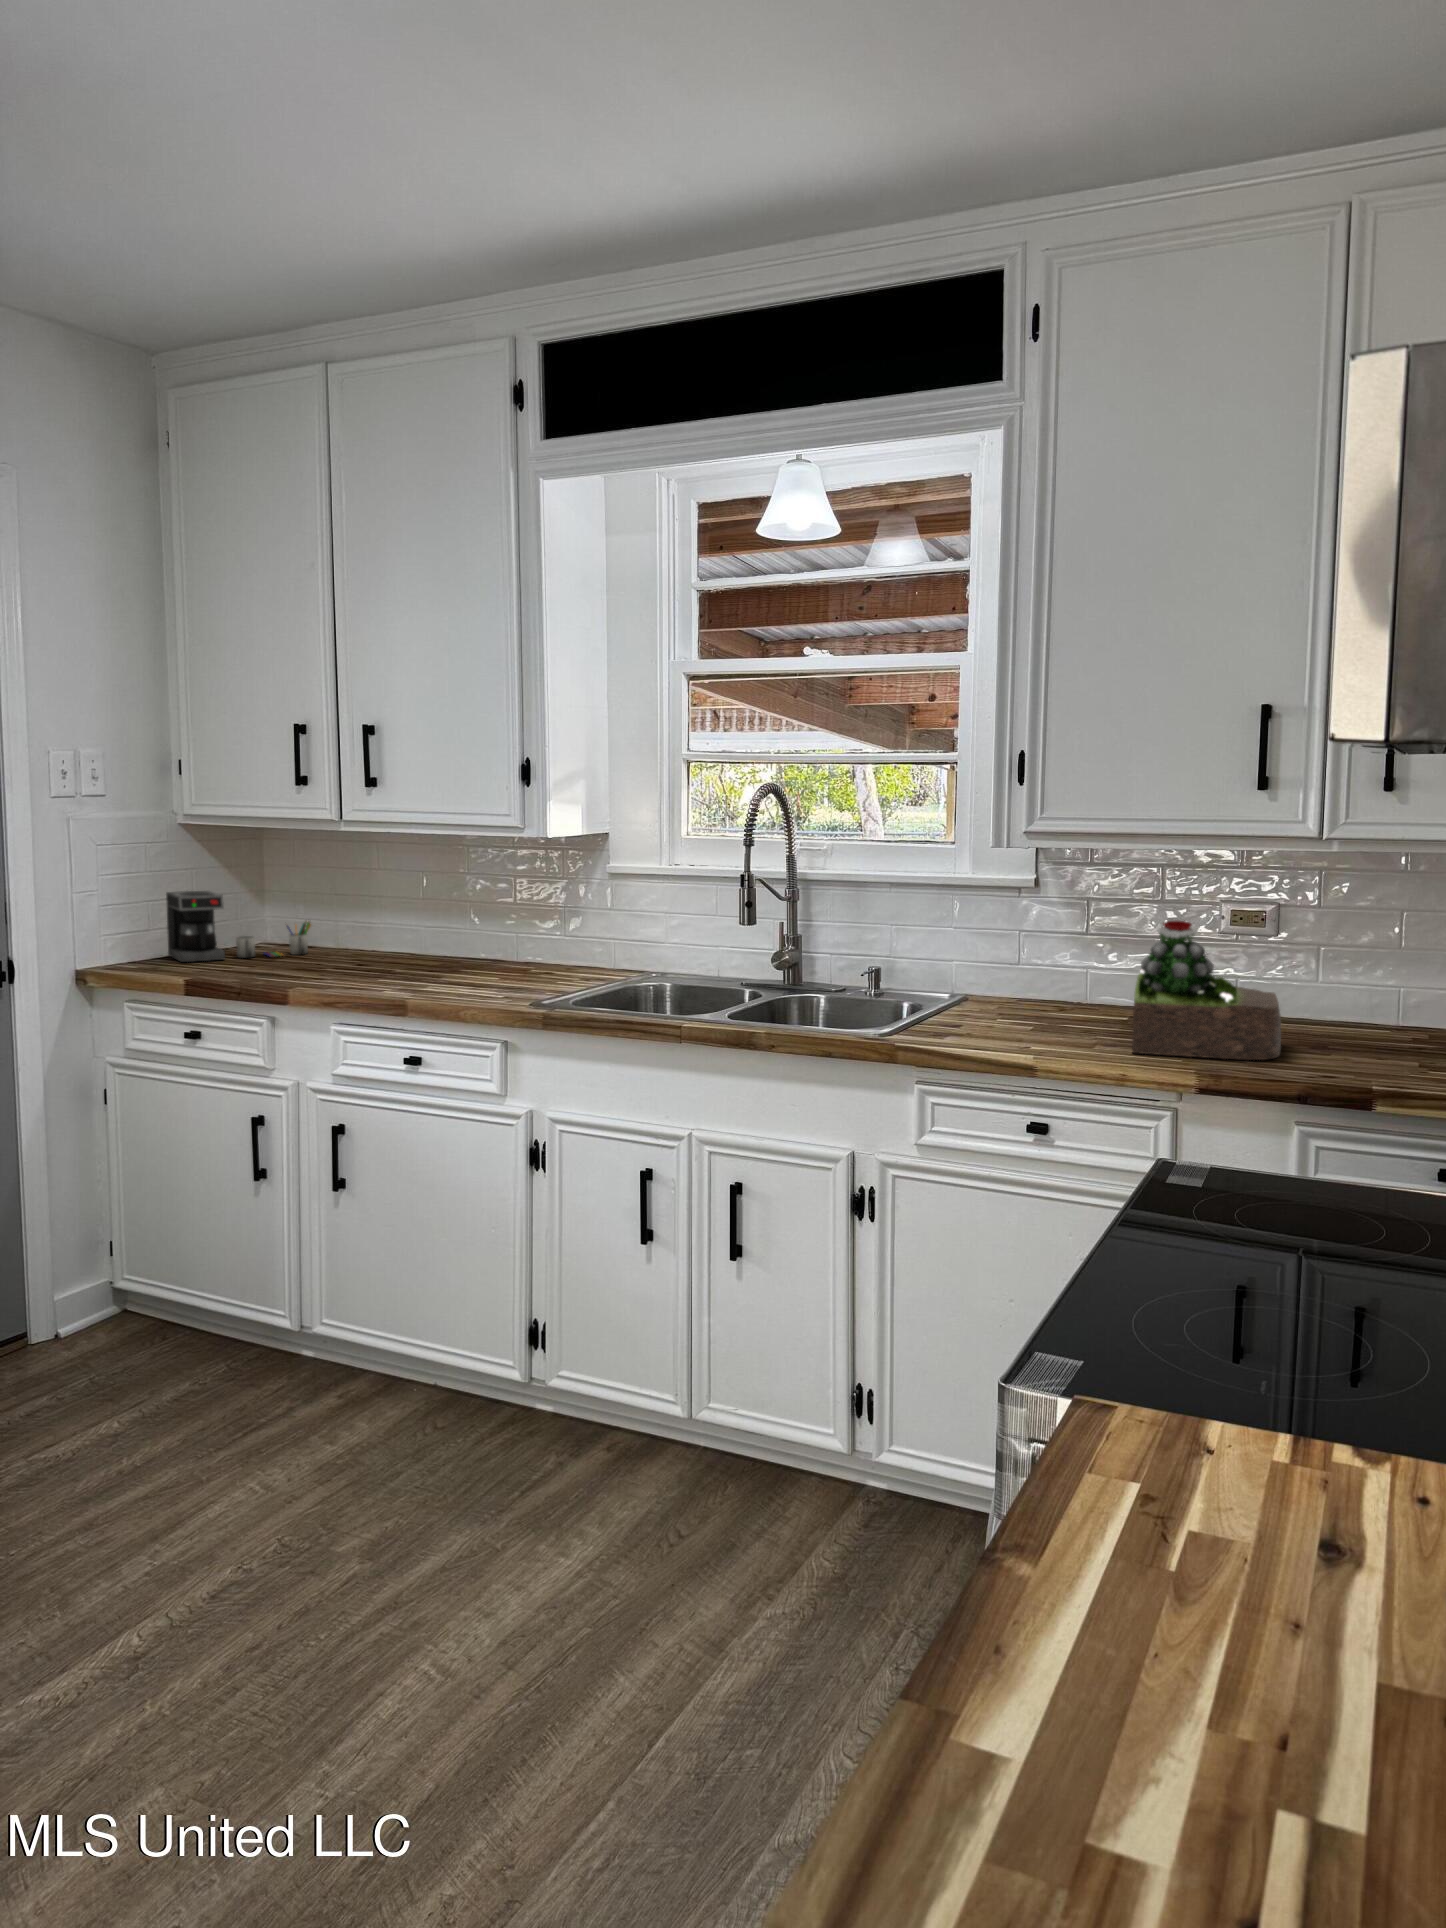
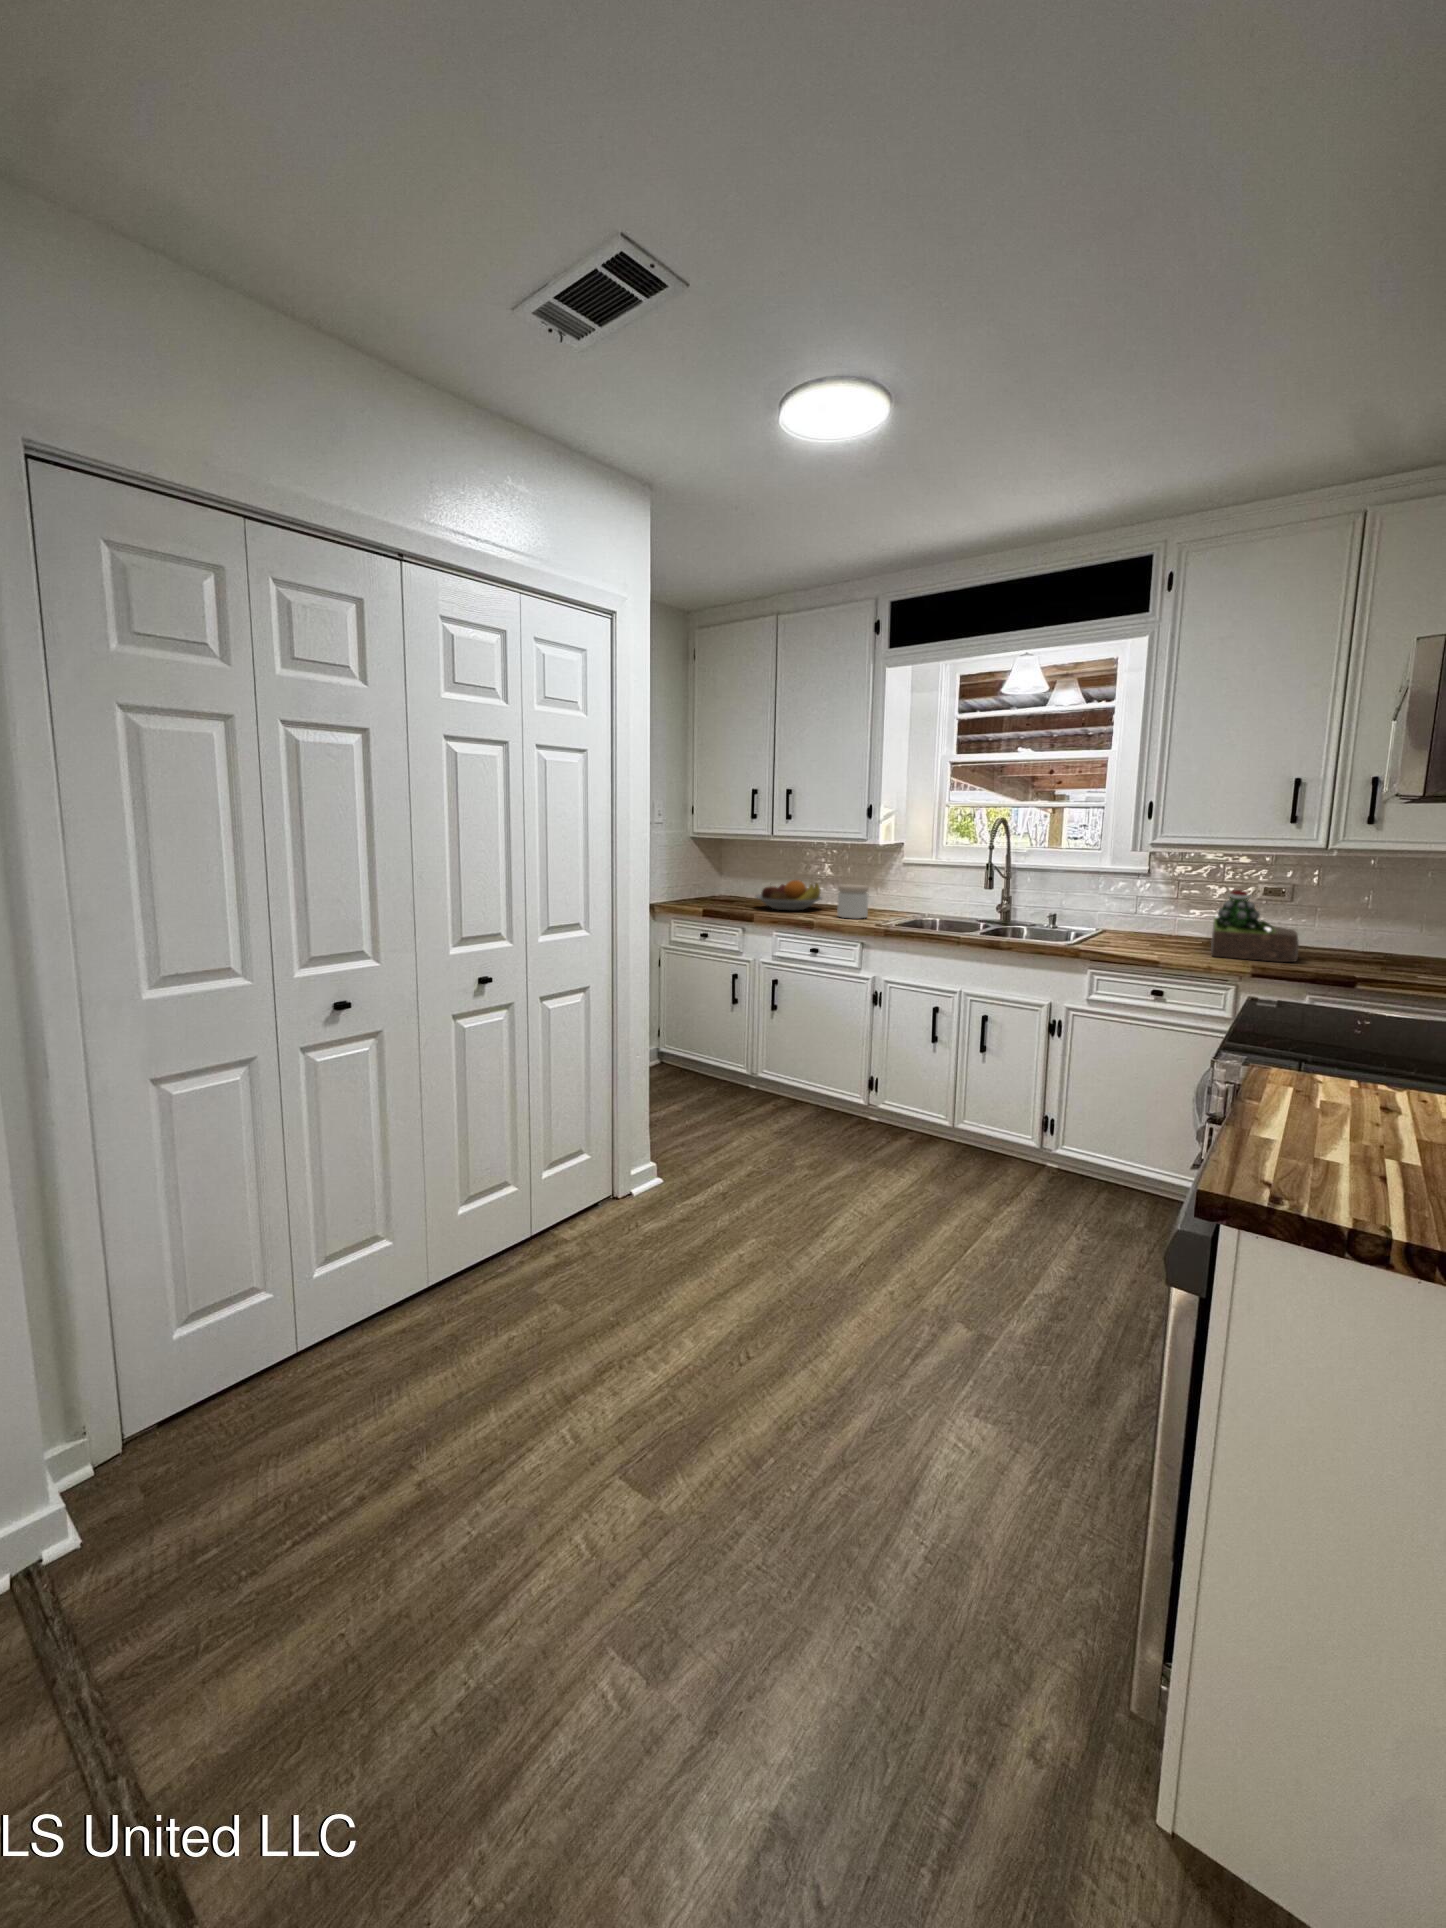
coffee maker: present [166,891,311,962] -> none [682,869,749,903]
fruit bowl: none [305,911,448,973] -> present [756,880,822,910]
jar: none [462,919,524,989] -> present [837,884,869,919]

